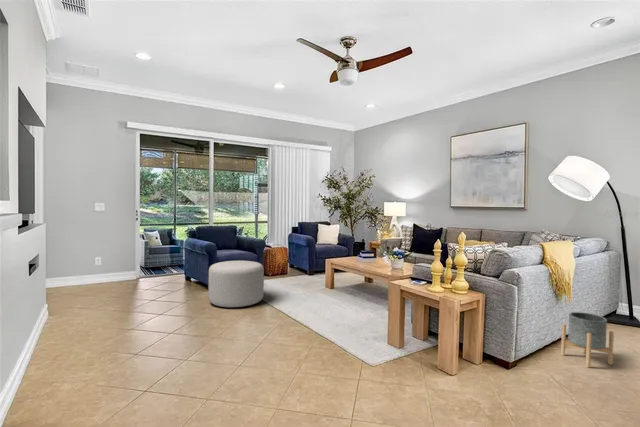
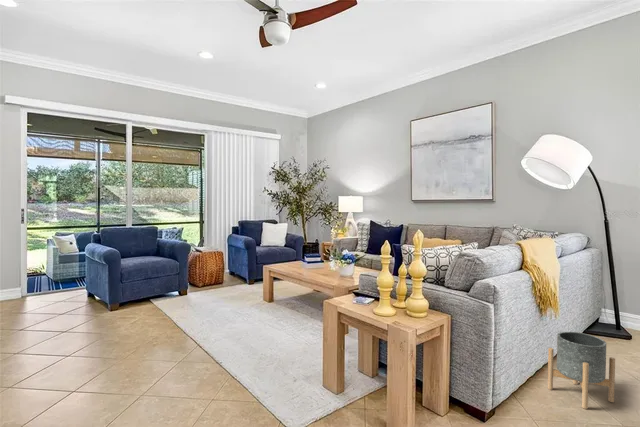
ottoman: present [209,261,264,307] -> none [100,272,177,335]

